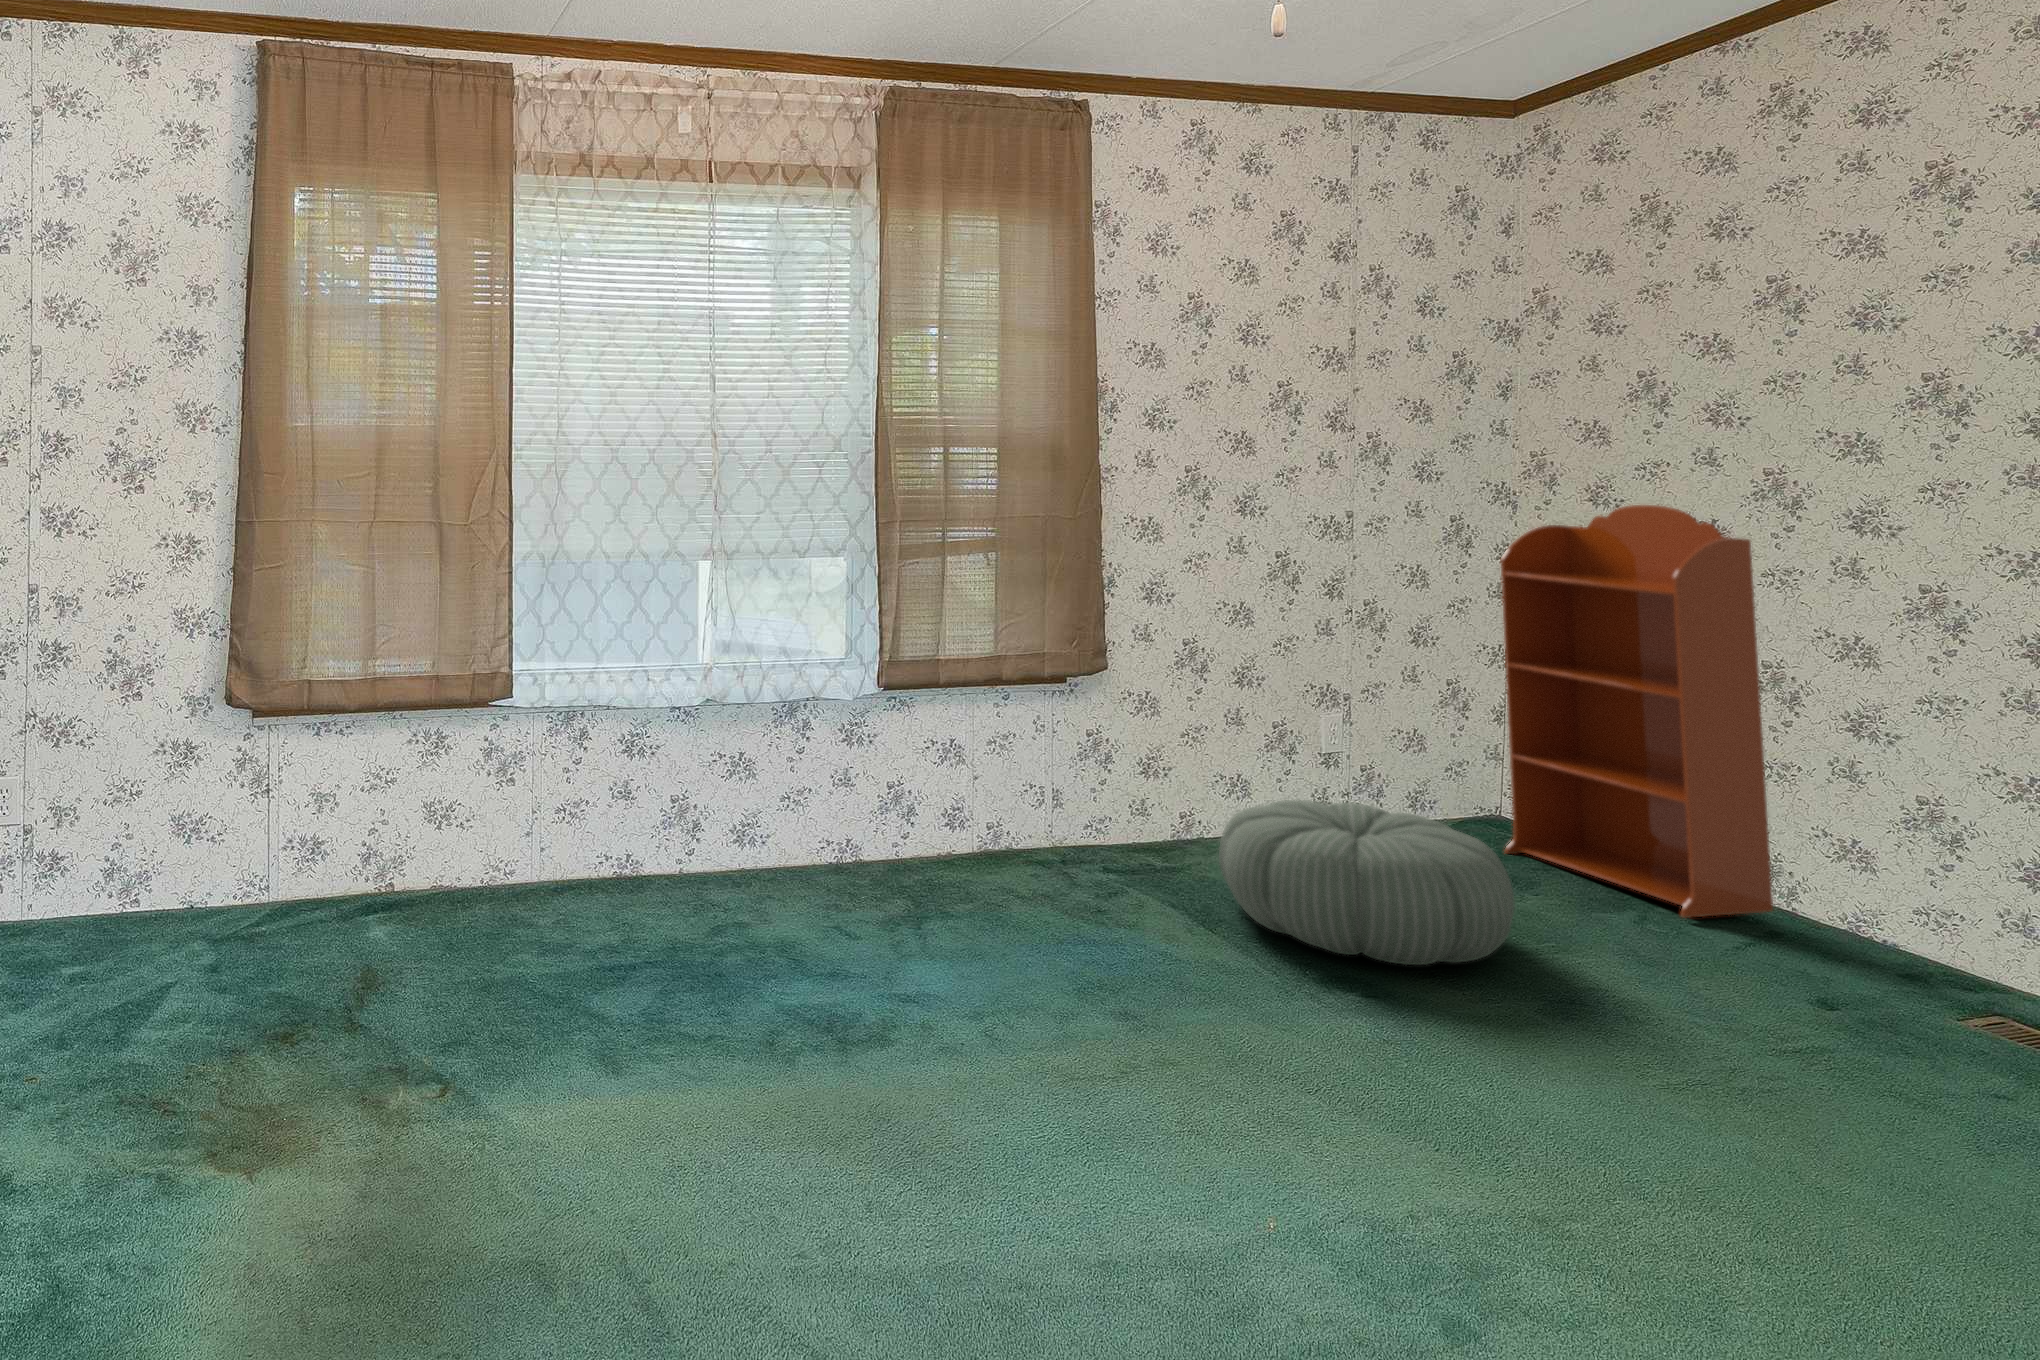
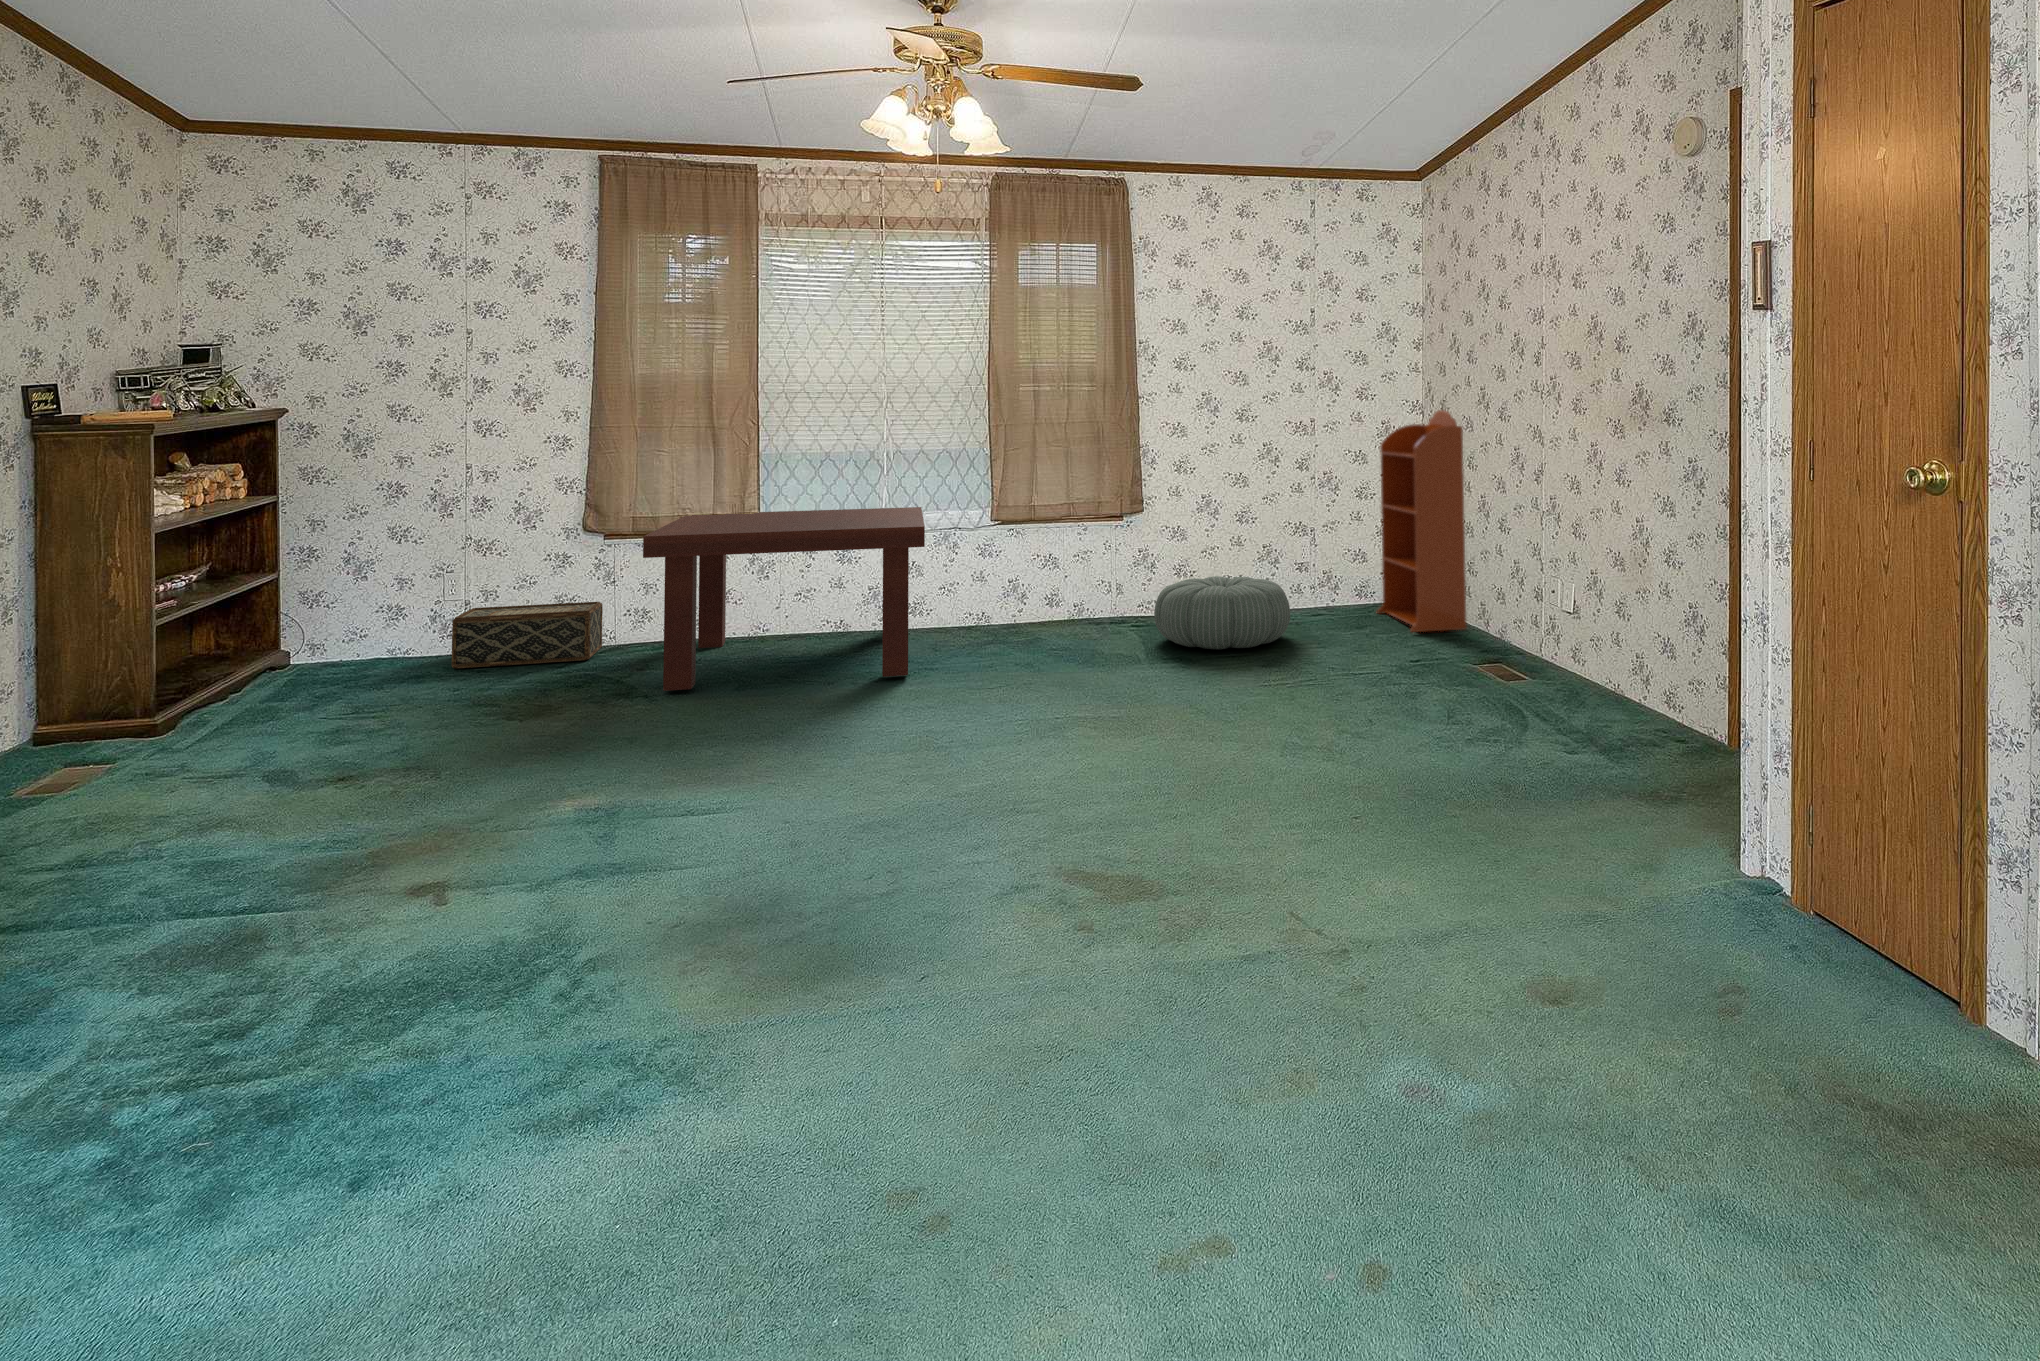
coffee table: none [387,660,963,1084] -> present [643,507,925,691]
woven basket: none [21,829,258,975] -> present [452,602,603,668]

